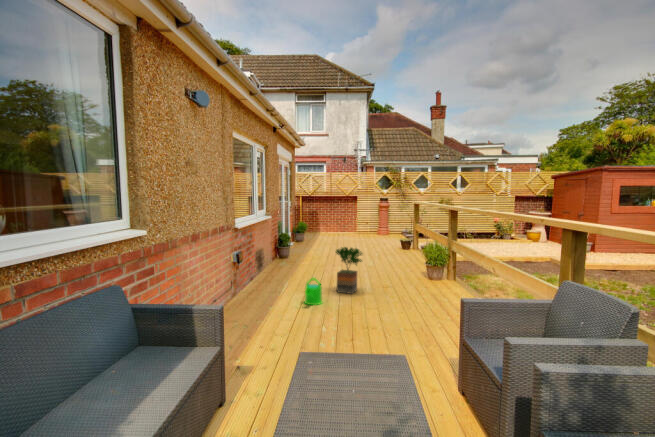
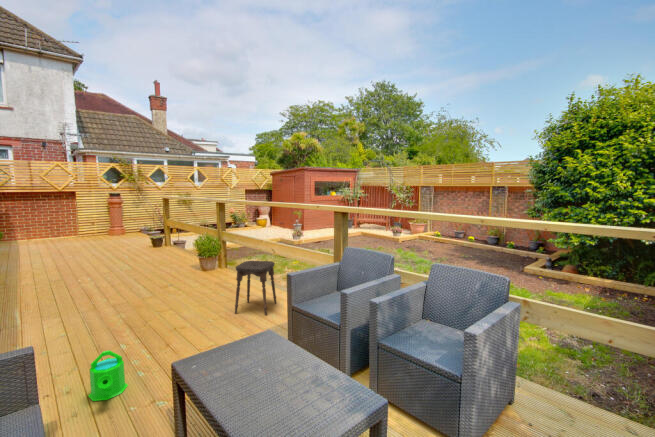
potted tree: present [336,247,362,294] -> none [121,279,173,352]
stool: none [415,249,457,297] -> present [235,261,276,315]

